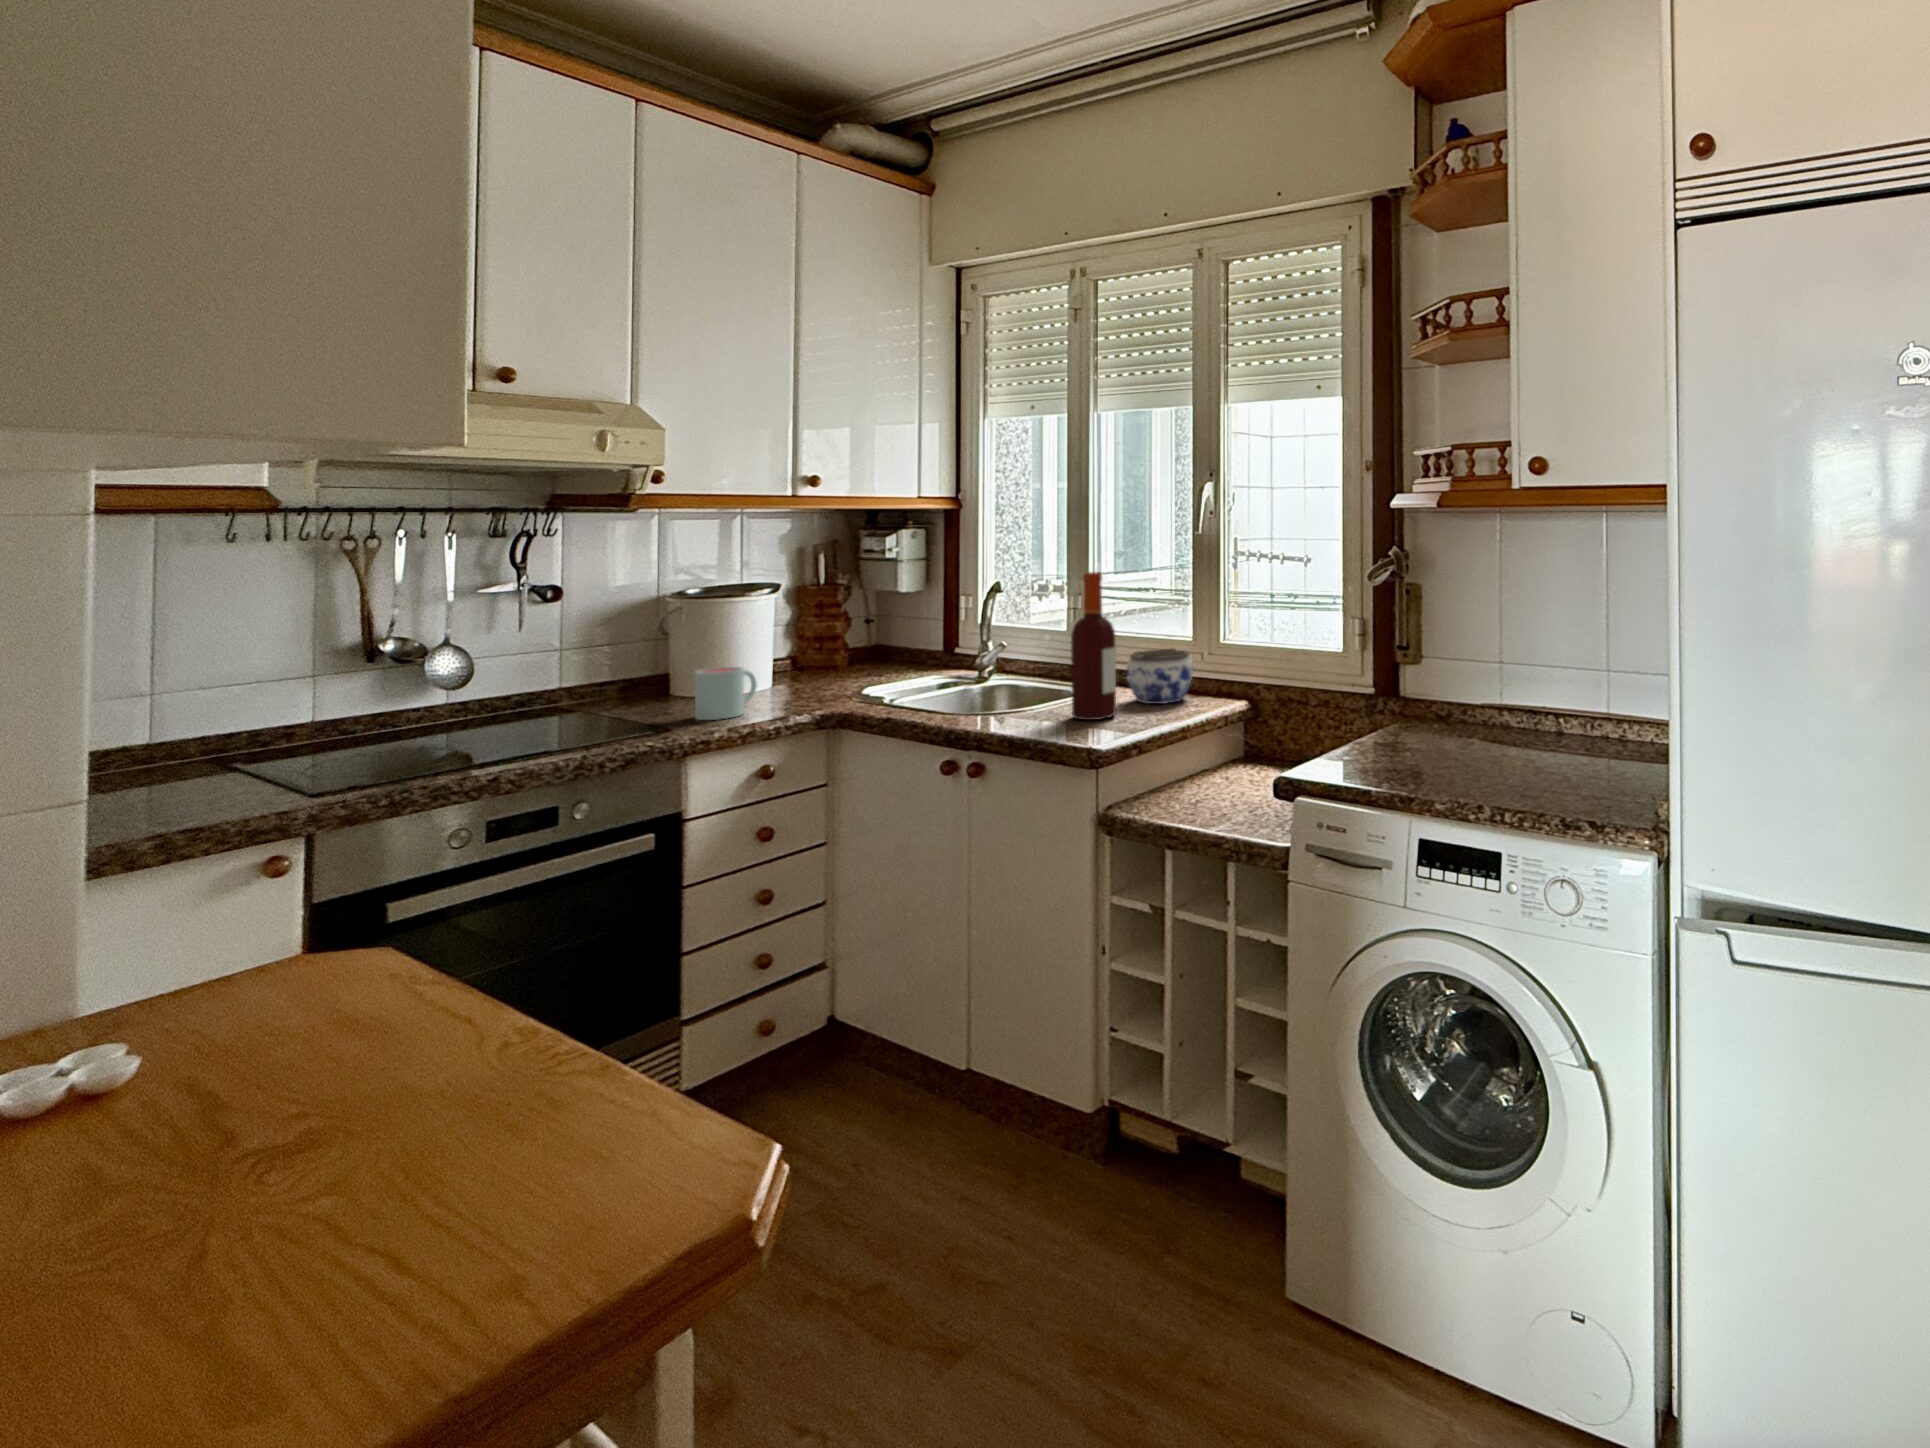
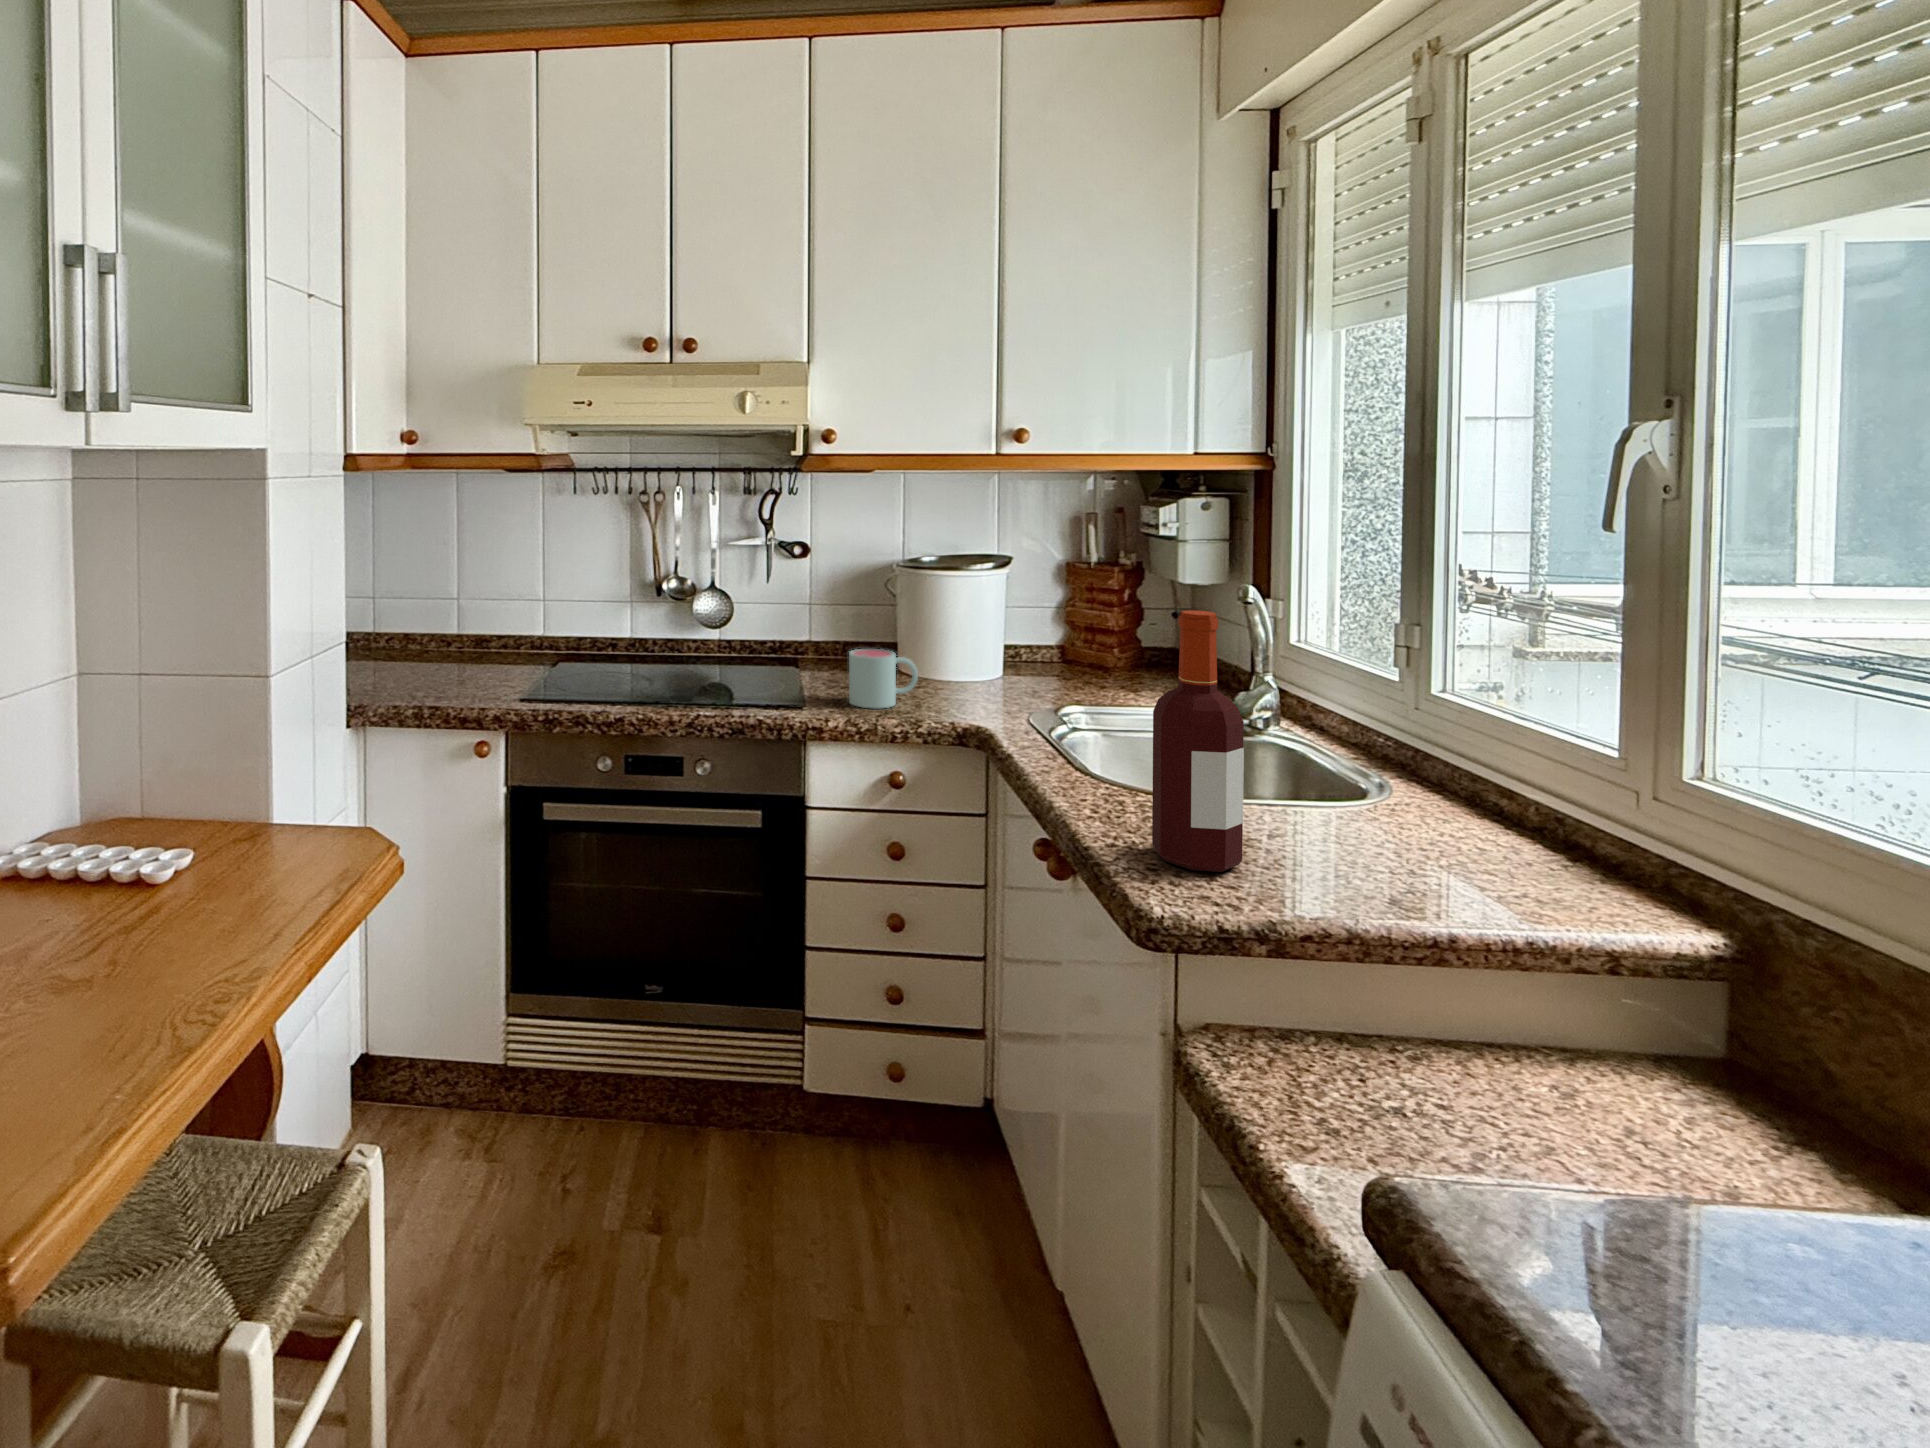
jar: present [1127,649,1193,704] -> none [1321,766,1479,890]

